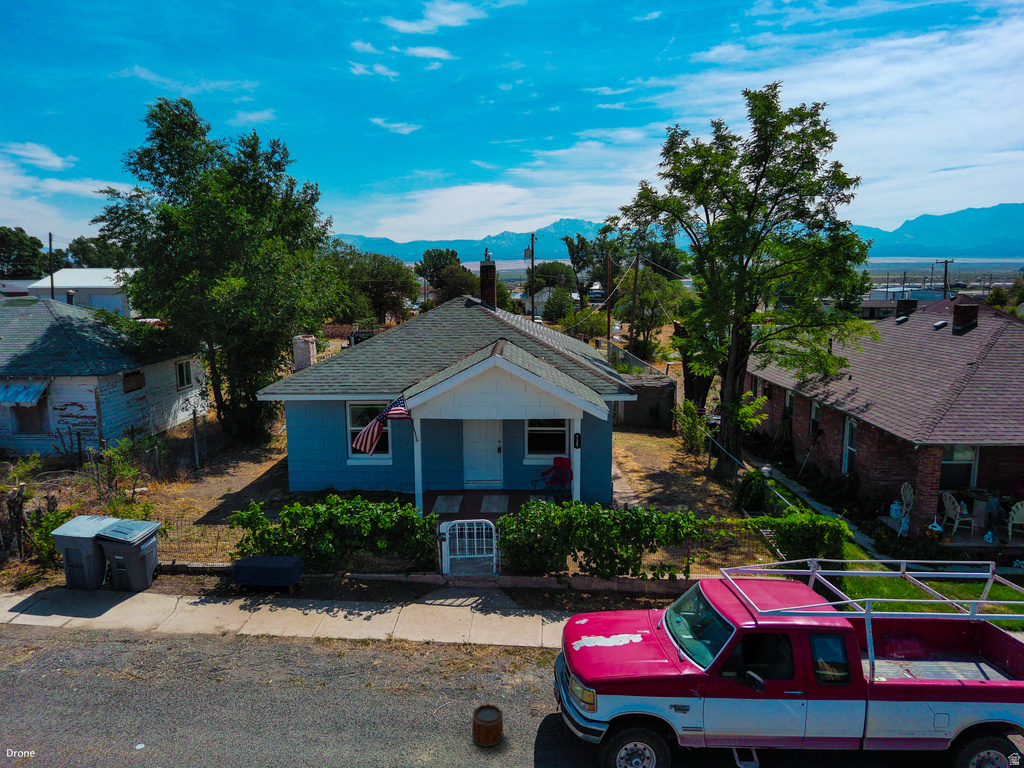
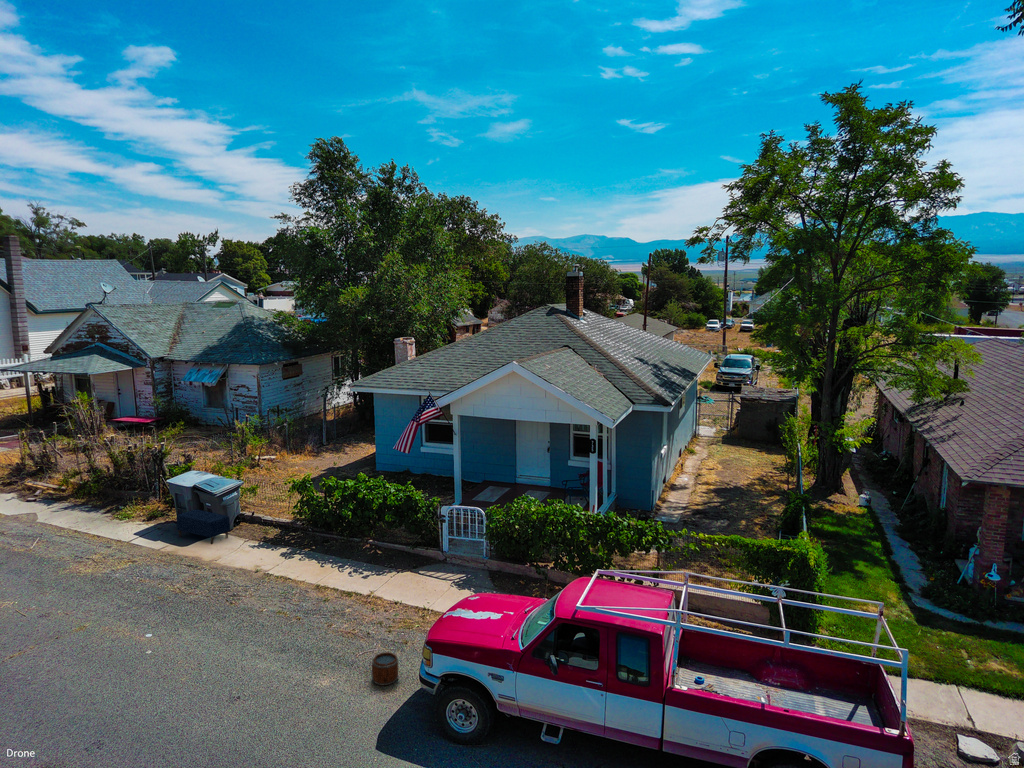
bench: present [233,555,303,594] -> present [177,509,230,544]

